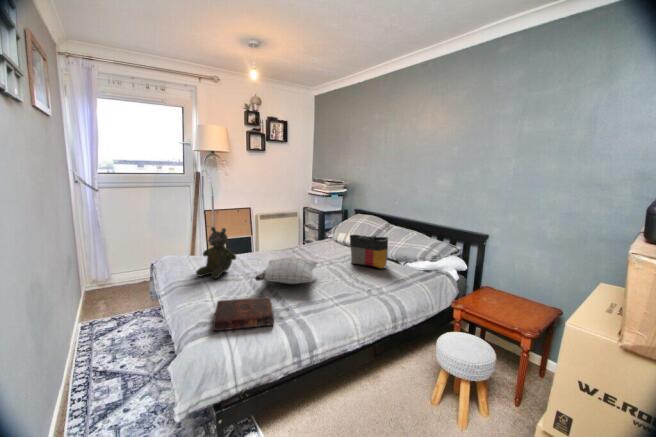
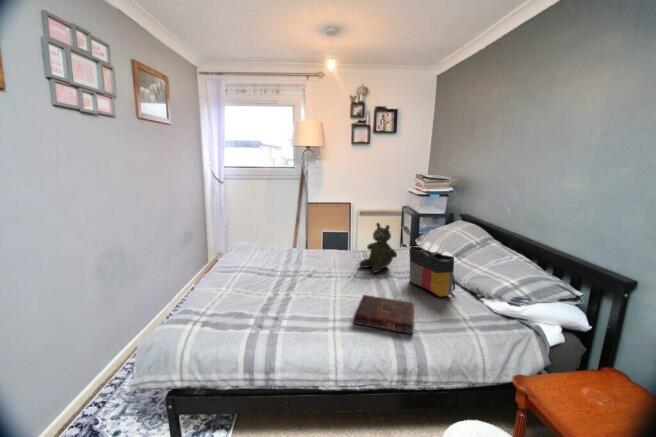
teddy bear: present [196,227,236,279] -> present [359,223,397,273]
pillow: present [255,257,318,284] -> none [271,261,354,294]
book: present [213,296,274,331] -> present [354,295,415,334]

